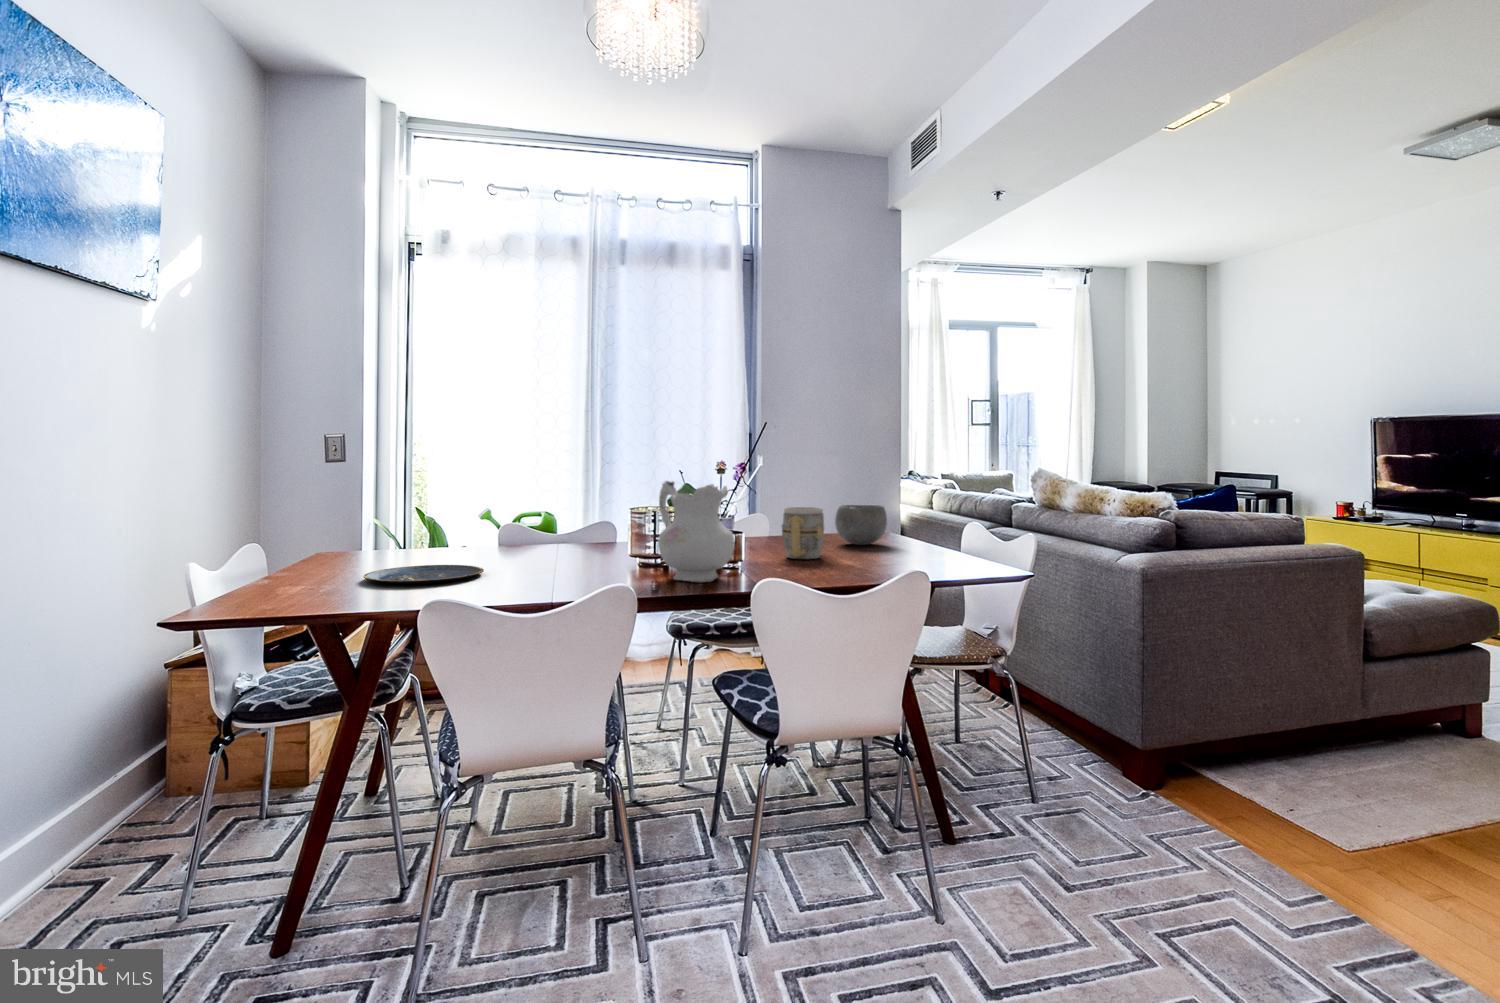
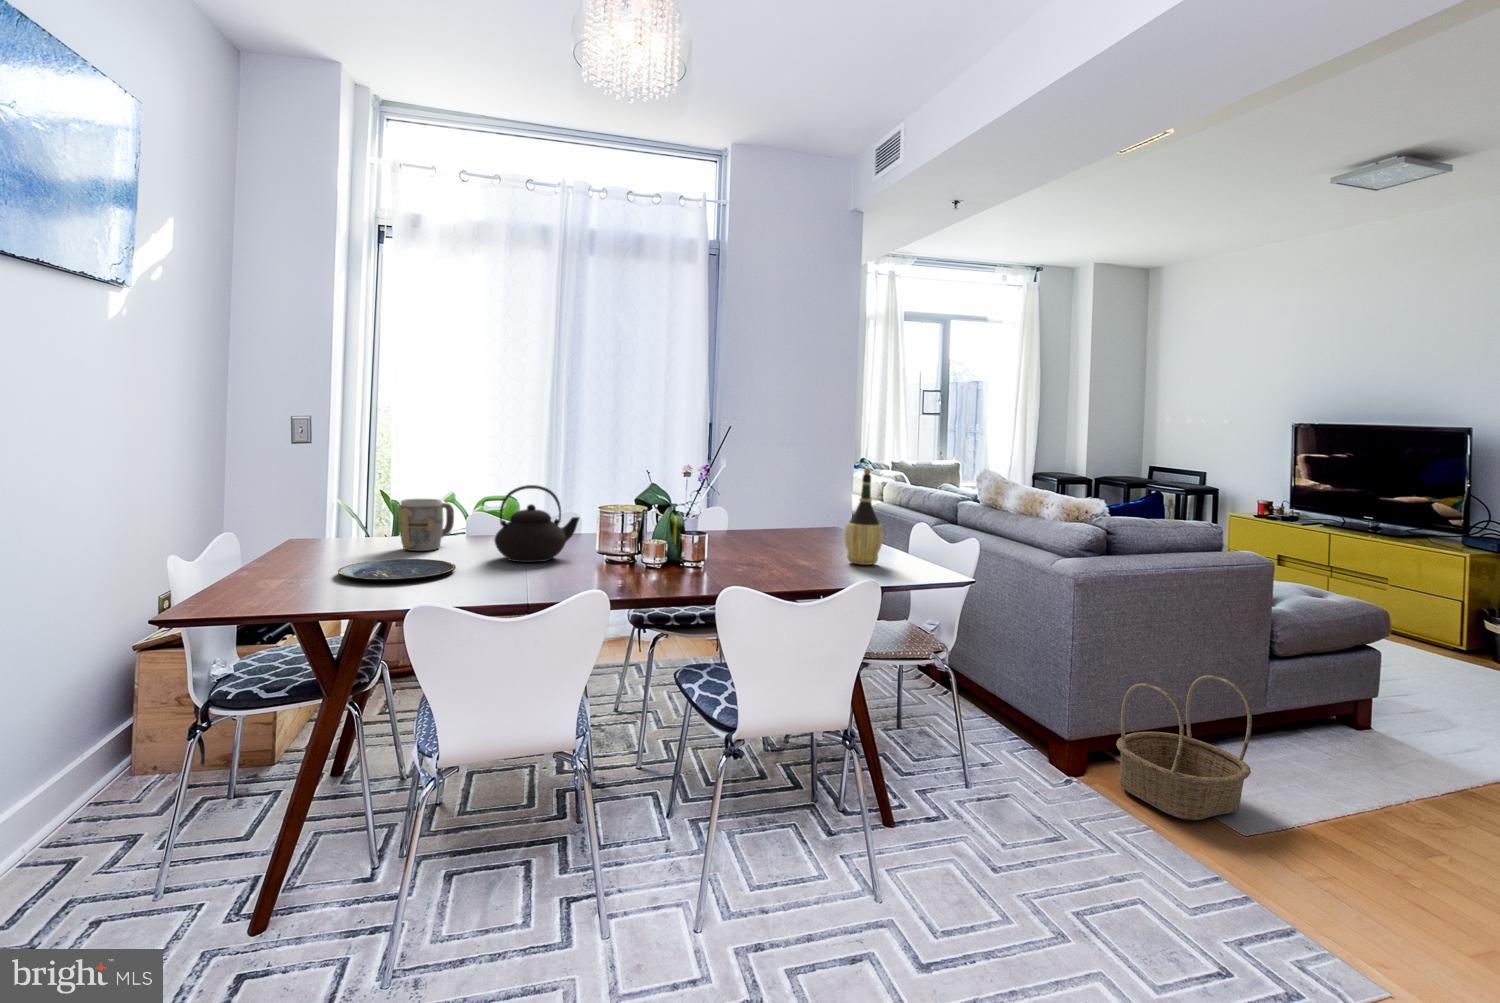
wine bottle: none [887,459,928,561] -> present [844,468,883,565]
ceramic pitcher: present [658,481,734,582] -> none [627,486,700,585]
teapot: none [524,487,611,566] -> present [494,485,579,562]
ceramic bowl: present [835,505,887,545] -> none [796,504,845,544]
mug: present [782,507,824,559] -> present [398,499,454,551]
basket: none [1194,674,1351,834] -> present [1116,675,1252,820]

